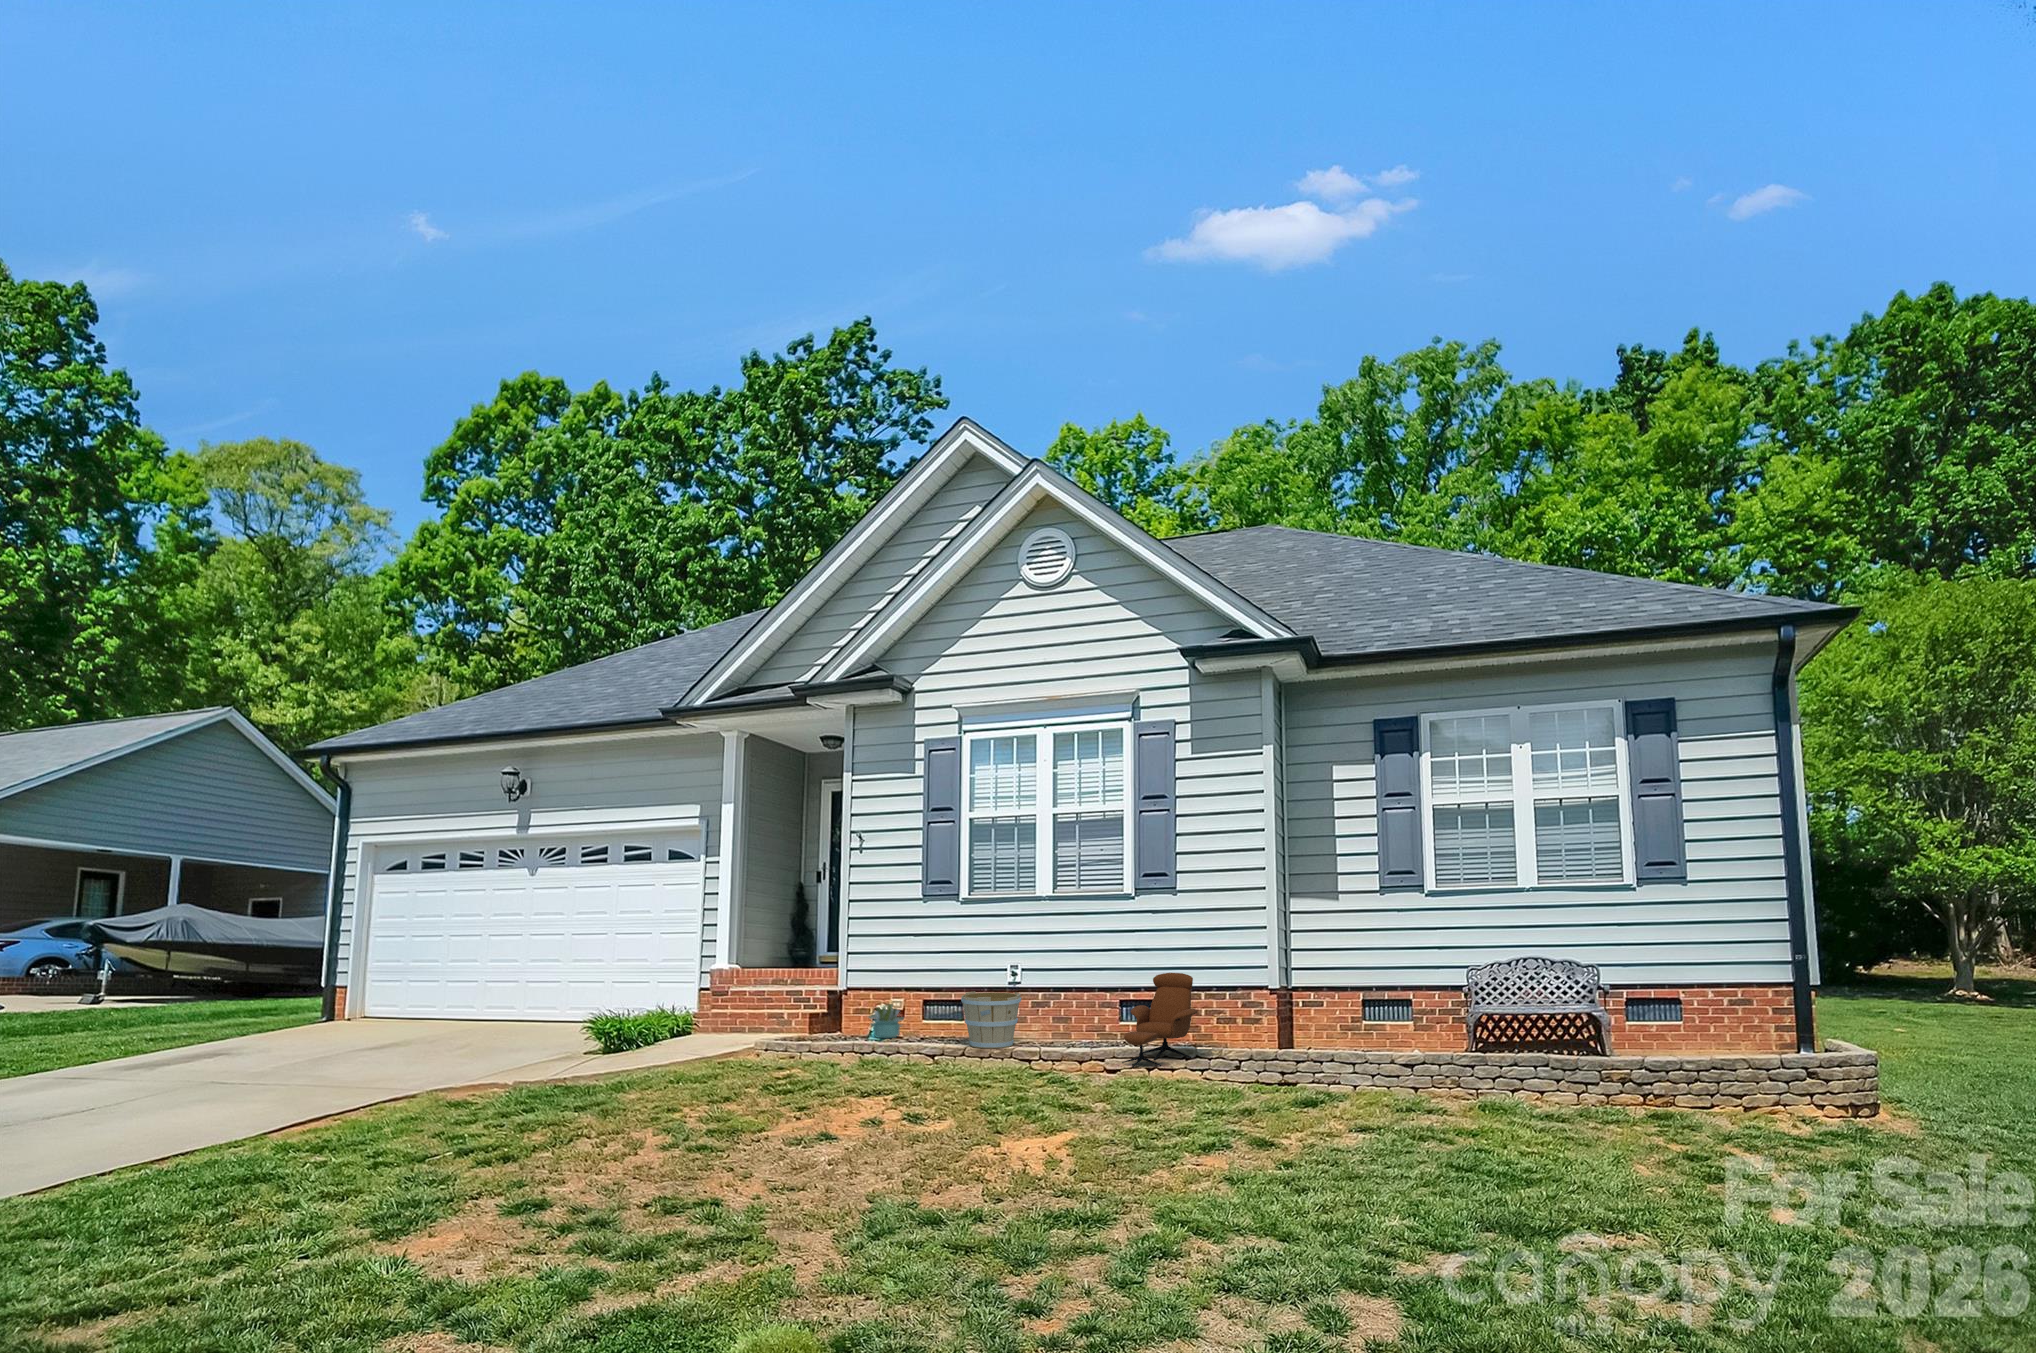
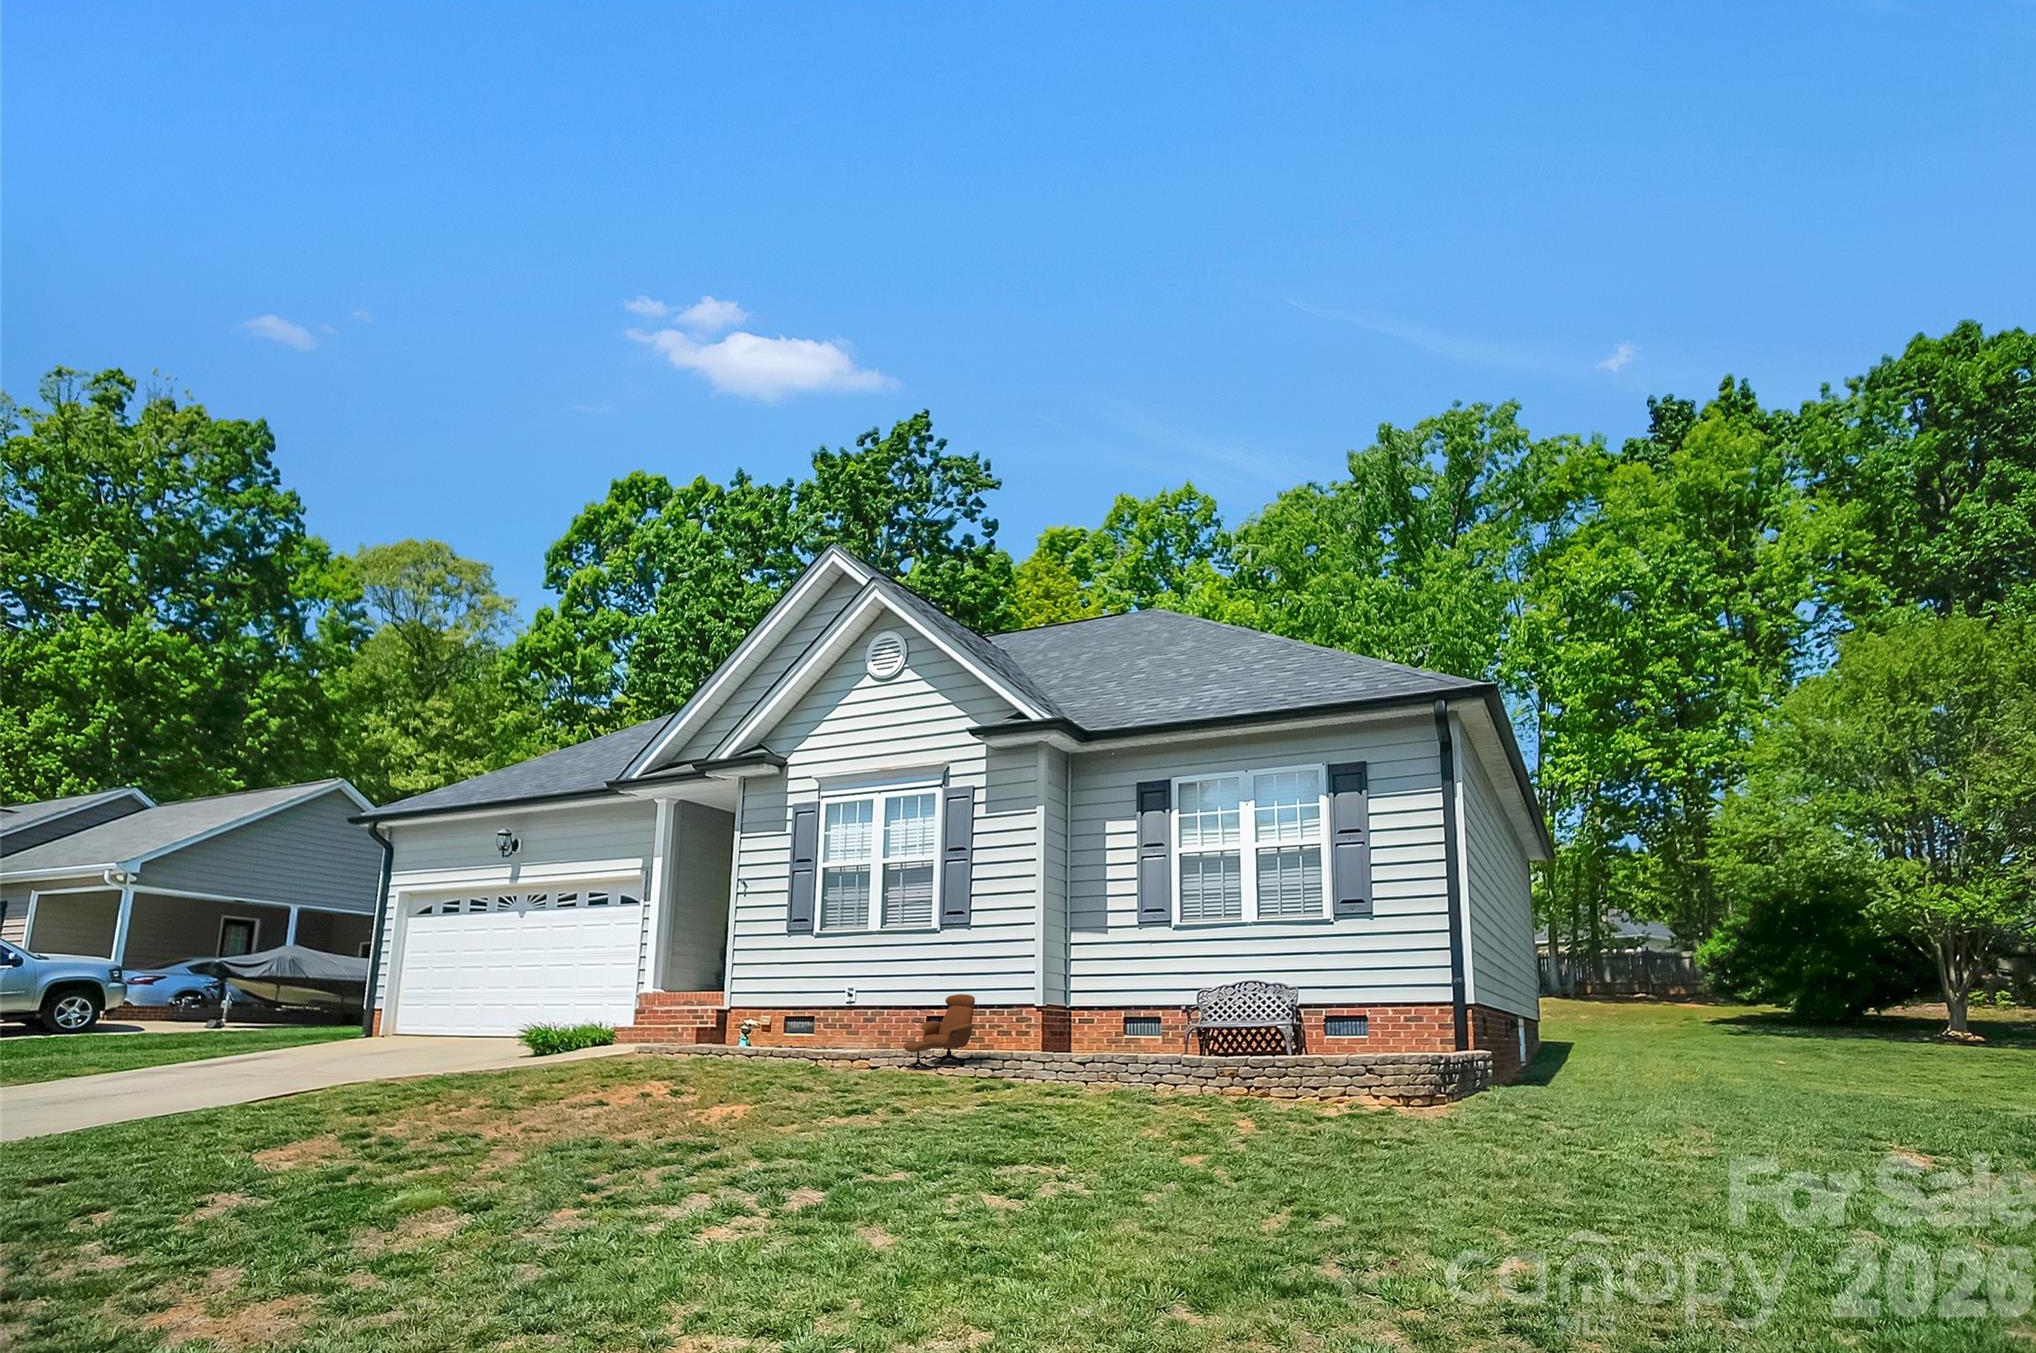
wooden bucket: present [961,991,1021,1049] -> none [800,1010,849,1057]
decorative plant: present [868,1004,904,1038] -> none [734,1021,764,1049]

